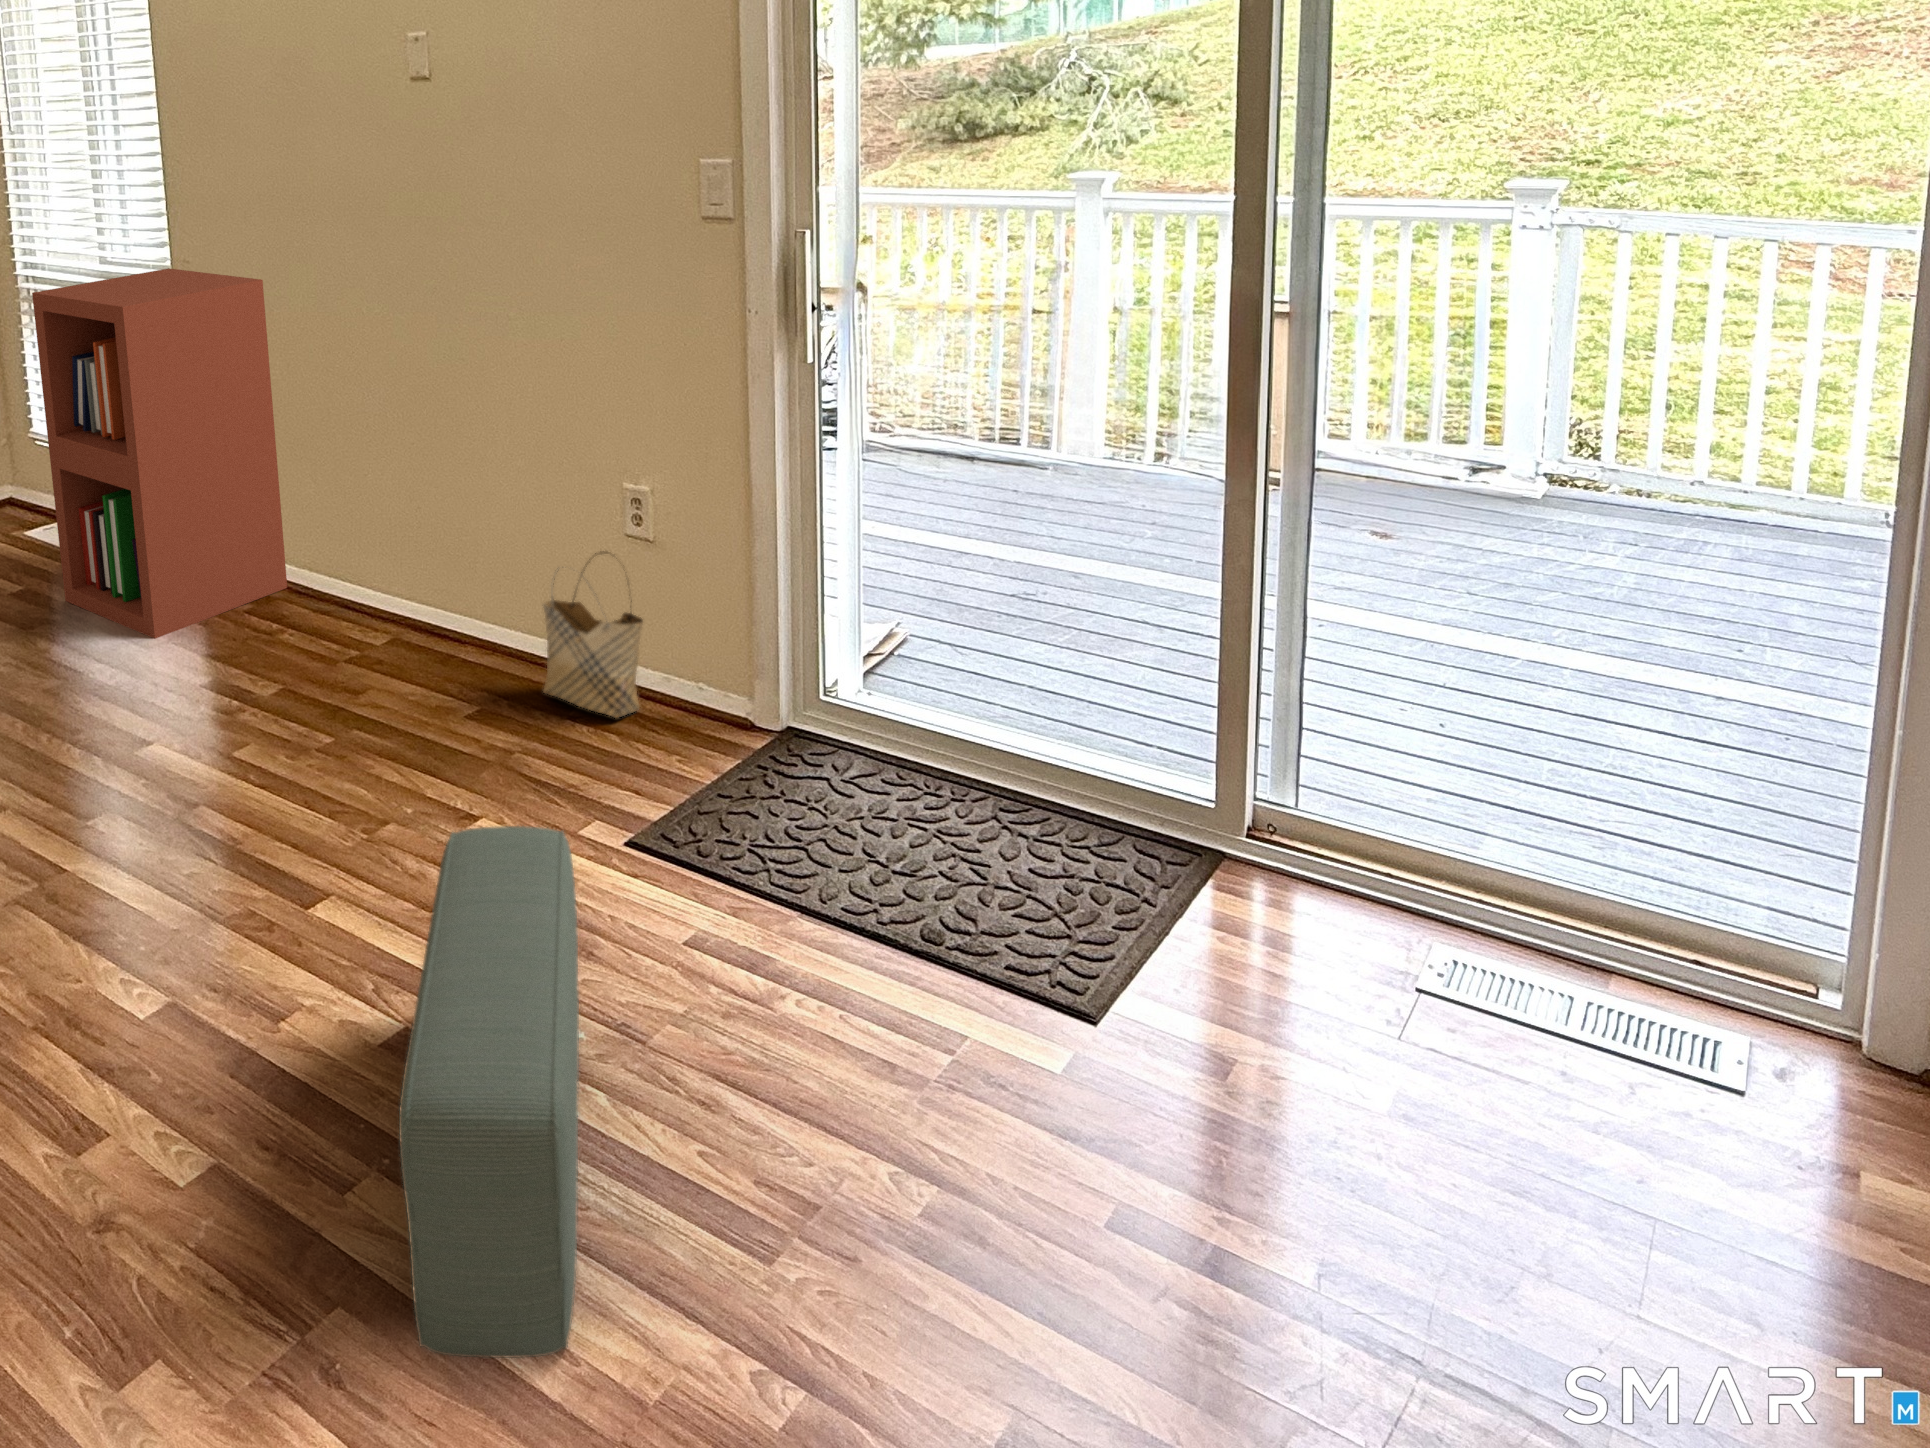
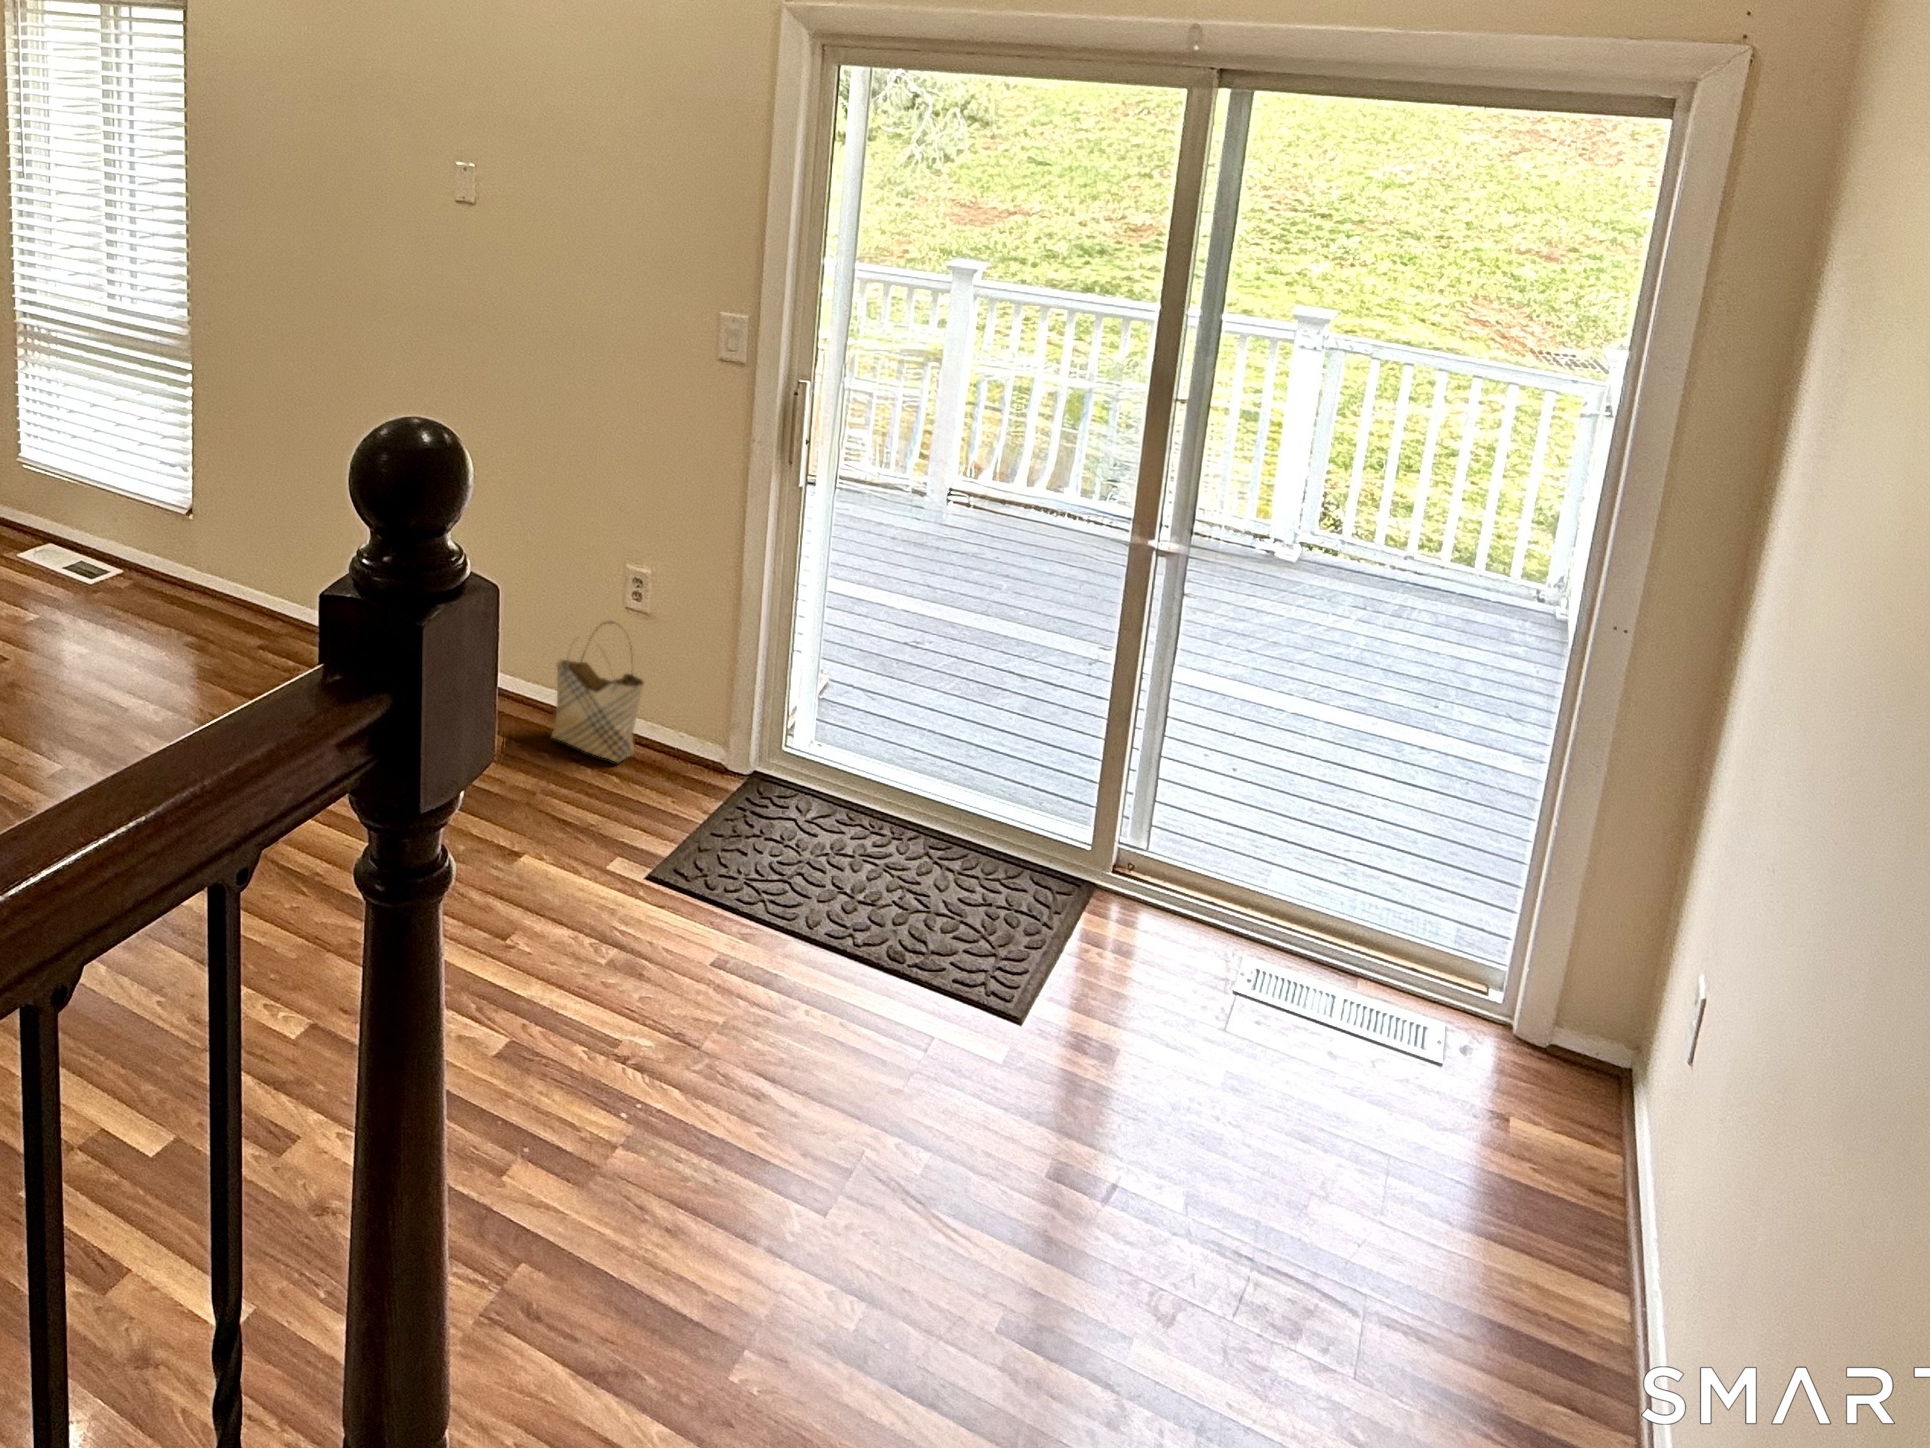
bookshelf: present [32,268,287,639] -> none [78,327,294,676]
pouf: present [399,826,579,1358] -> none [552,887,706,1292]

